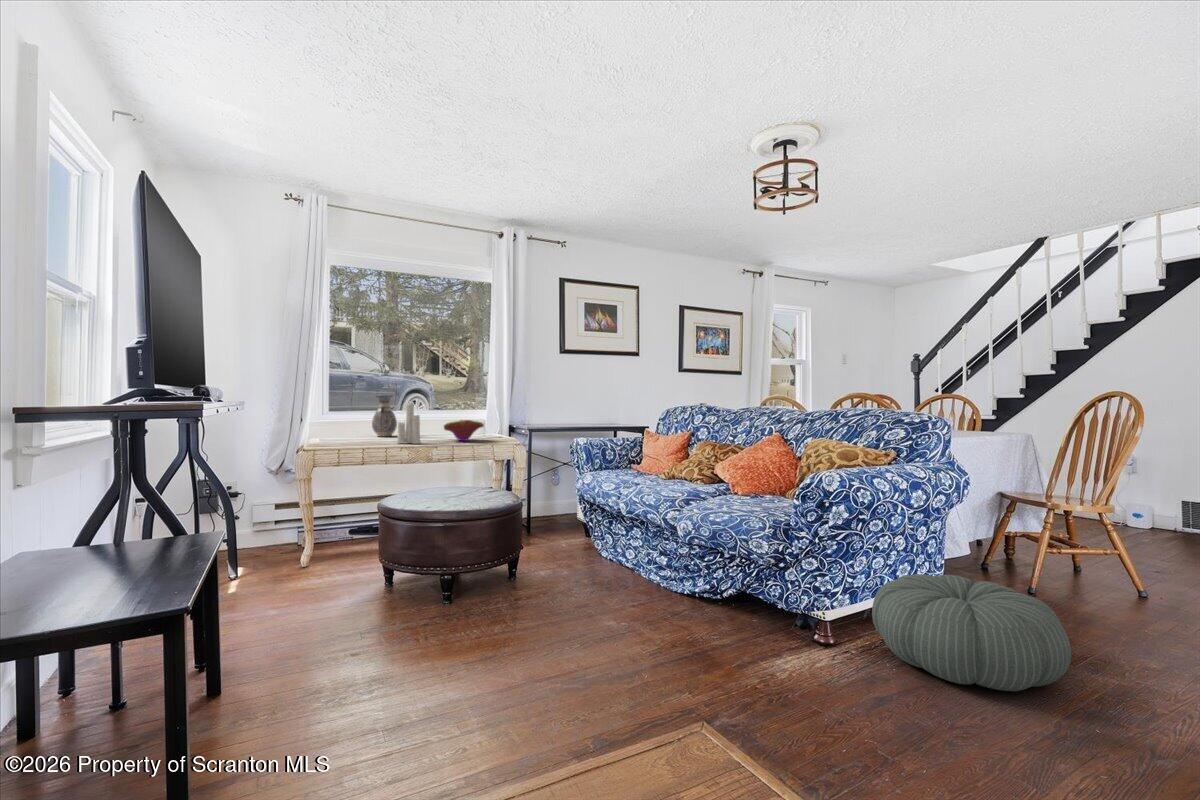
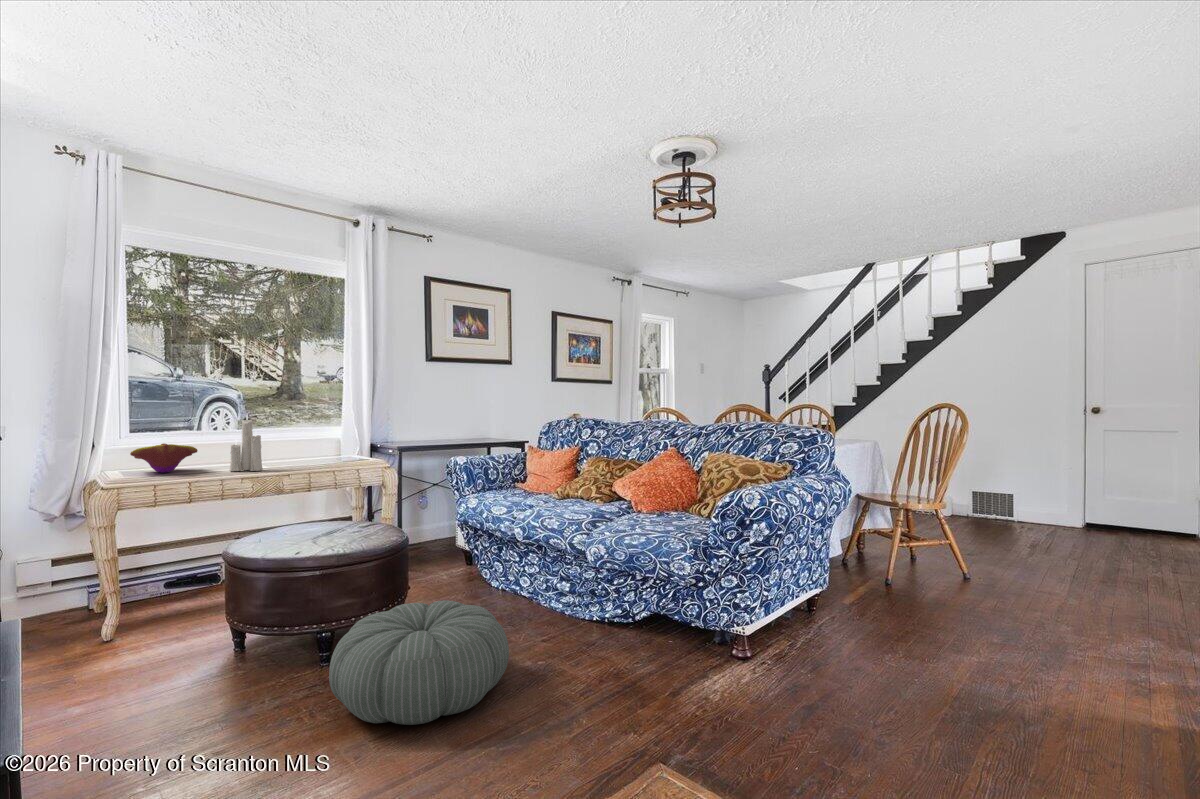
vase: present [372,395,397,437] -> none [187,411,222,462]
decorative bowl: present [444,420,484,441] -> present [130,444,198,473]
pouf: present [872,574,1071,691] -> present [329,600,509,725]

